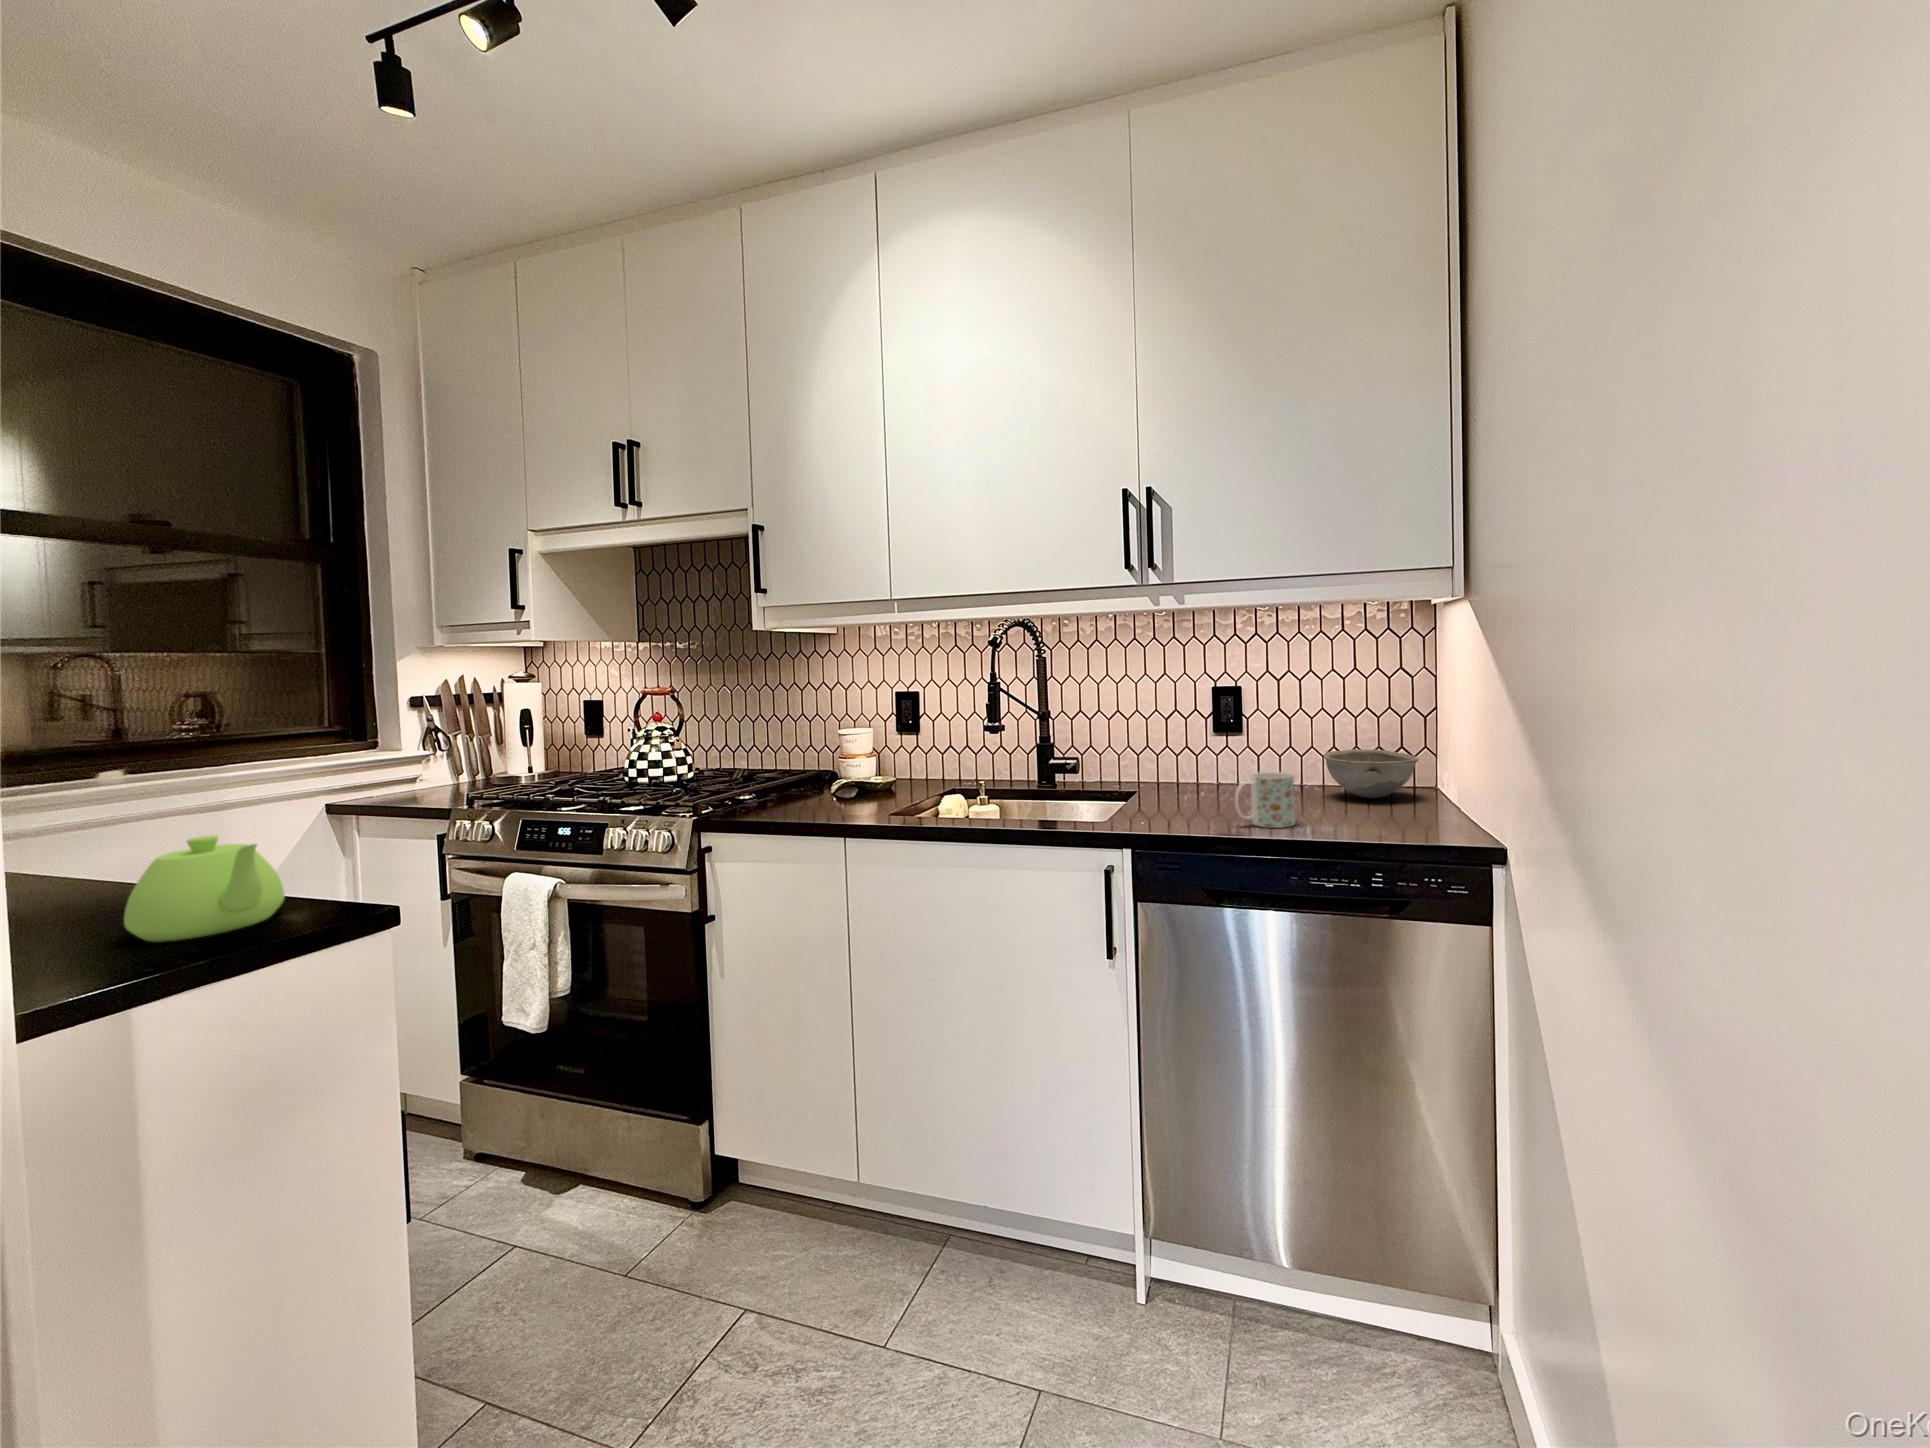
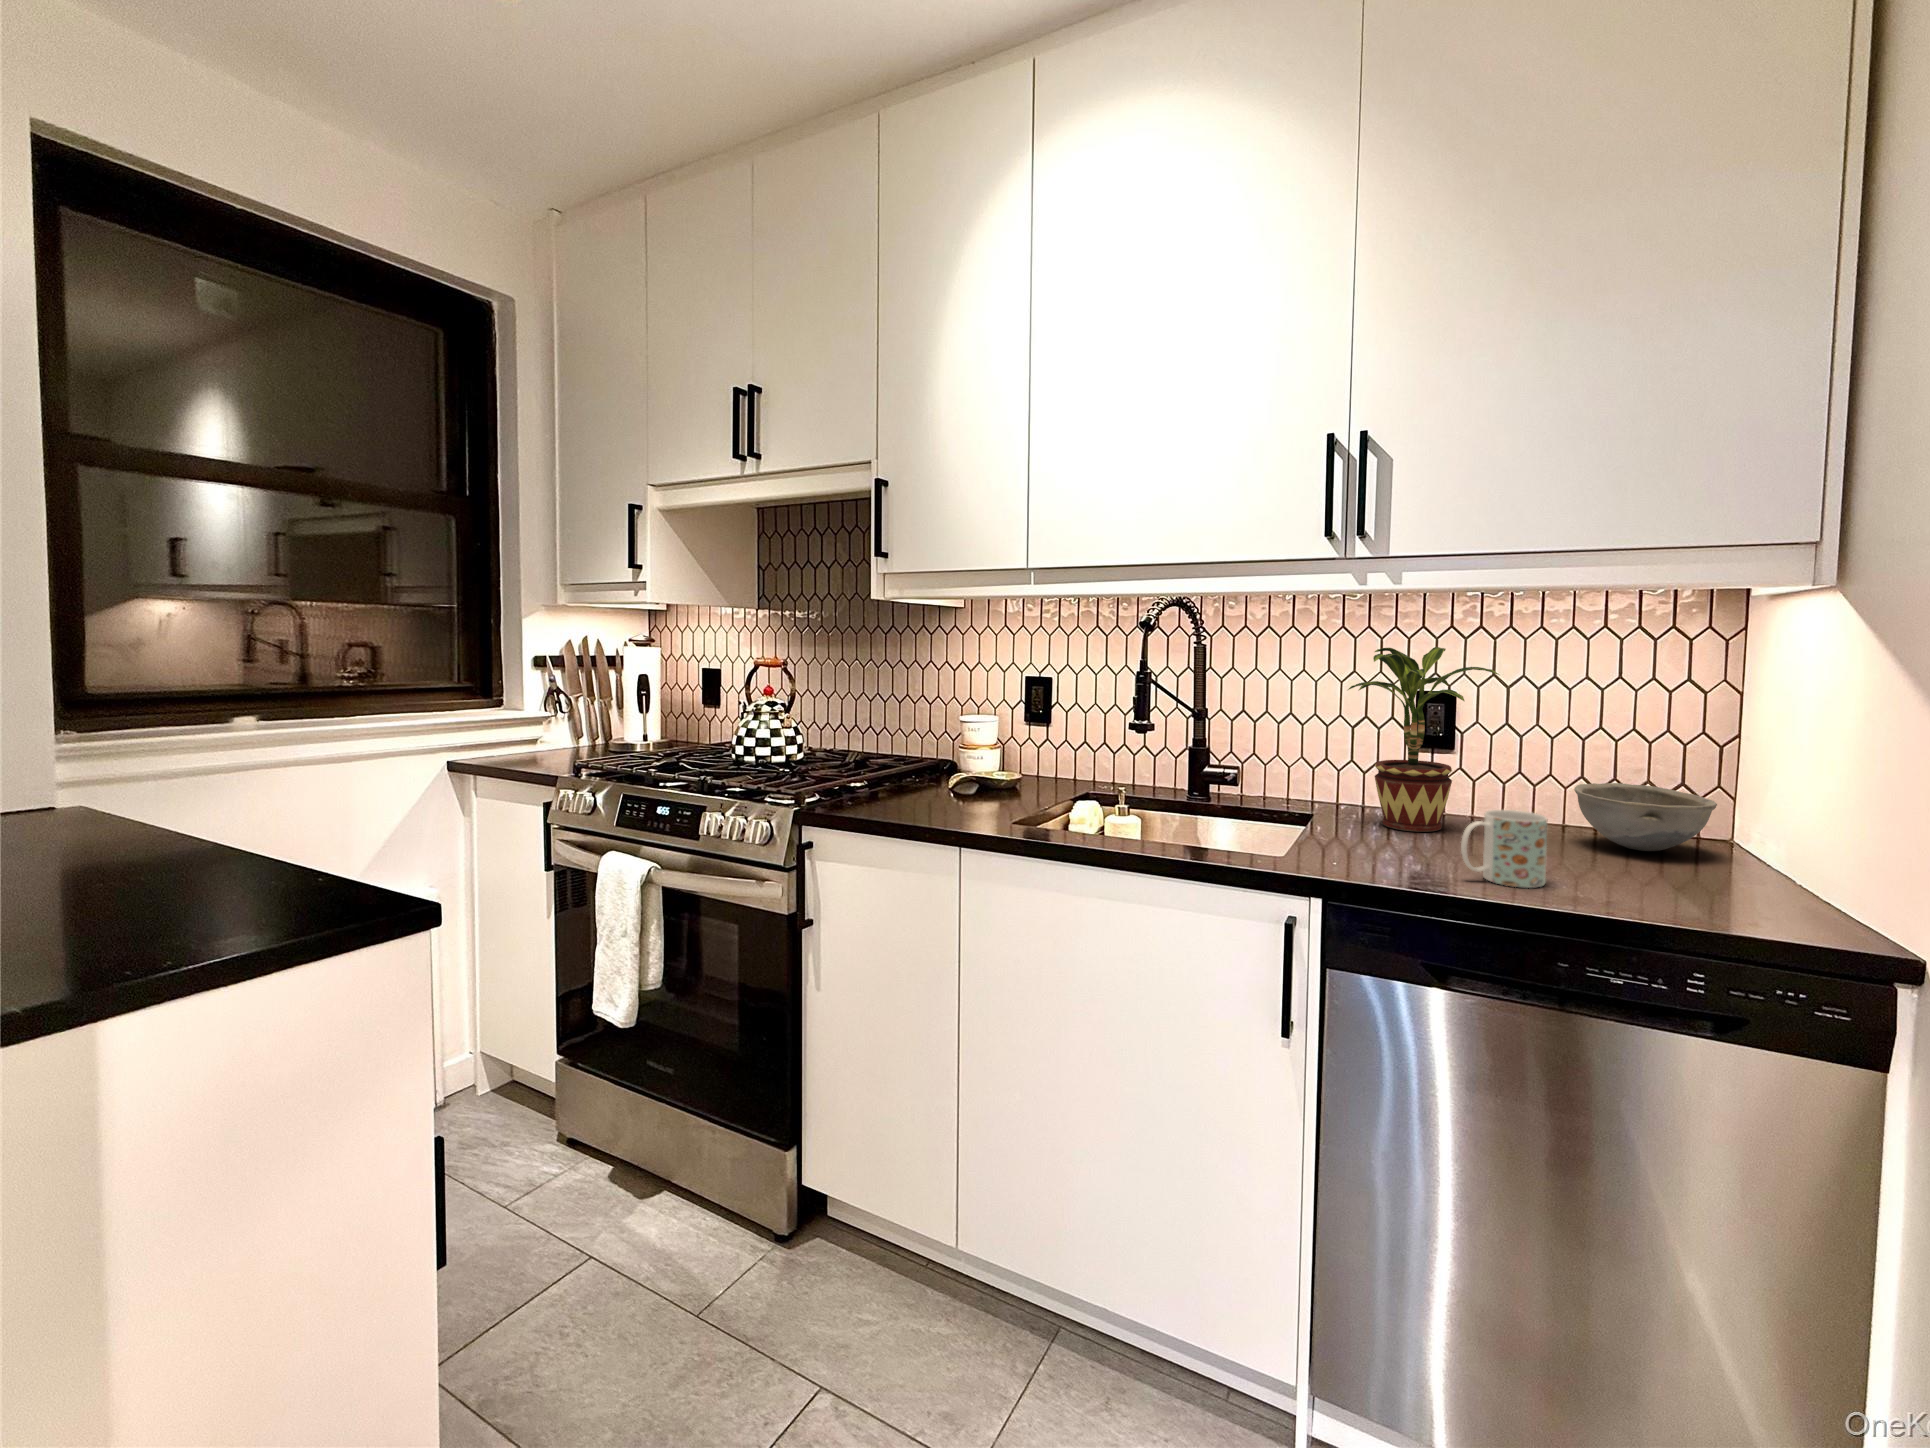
potted plant: none [1156,651,1268,798] -> present [1348,647,1499,832]
teapot: present [124,835,285,942] -> none [98,814,289,941]

